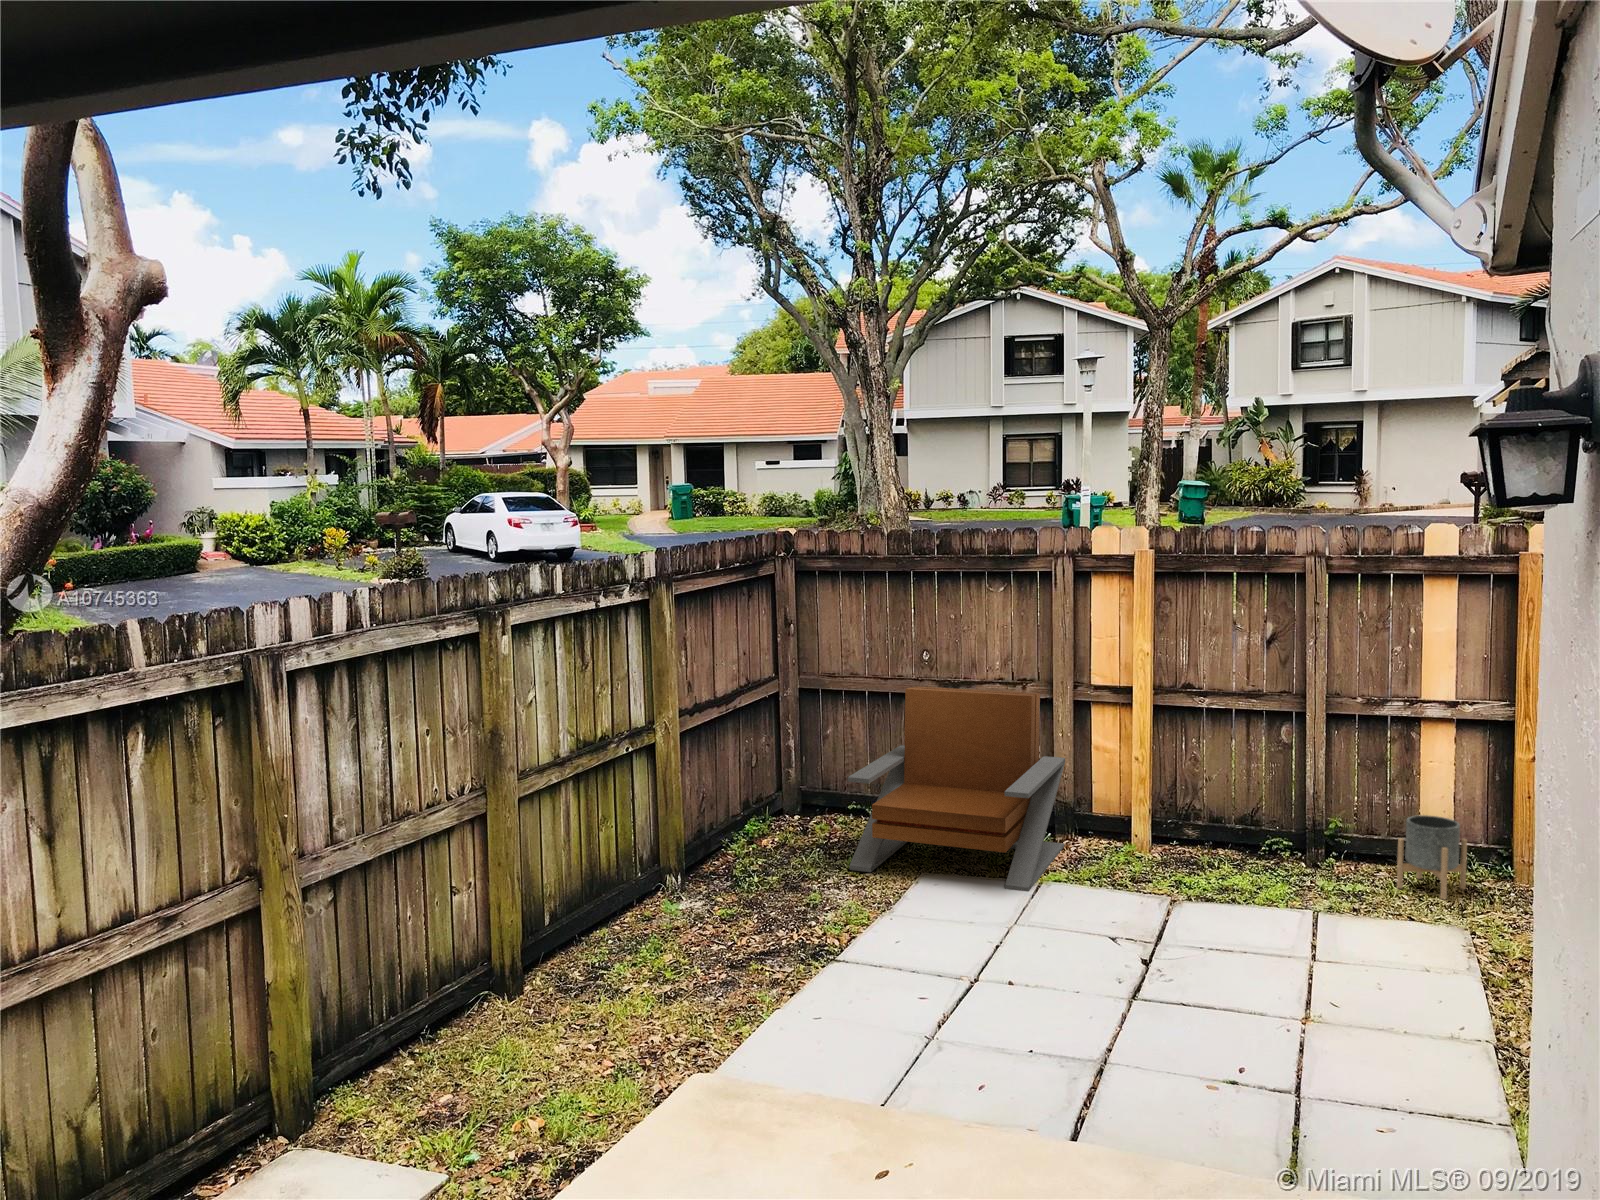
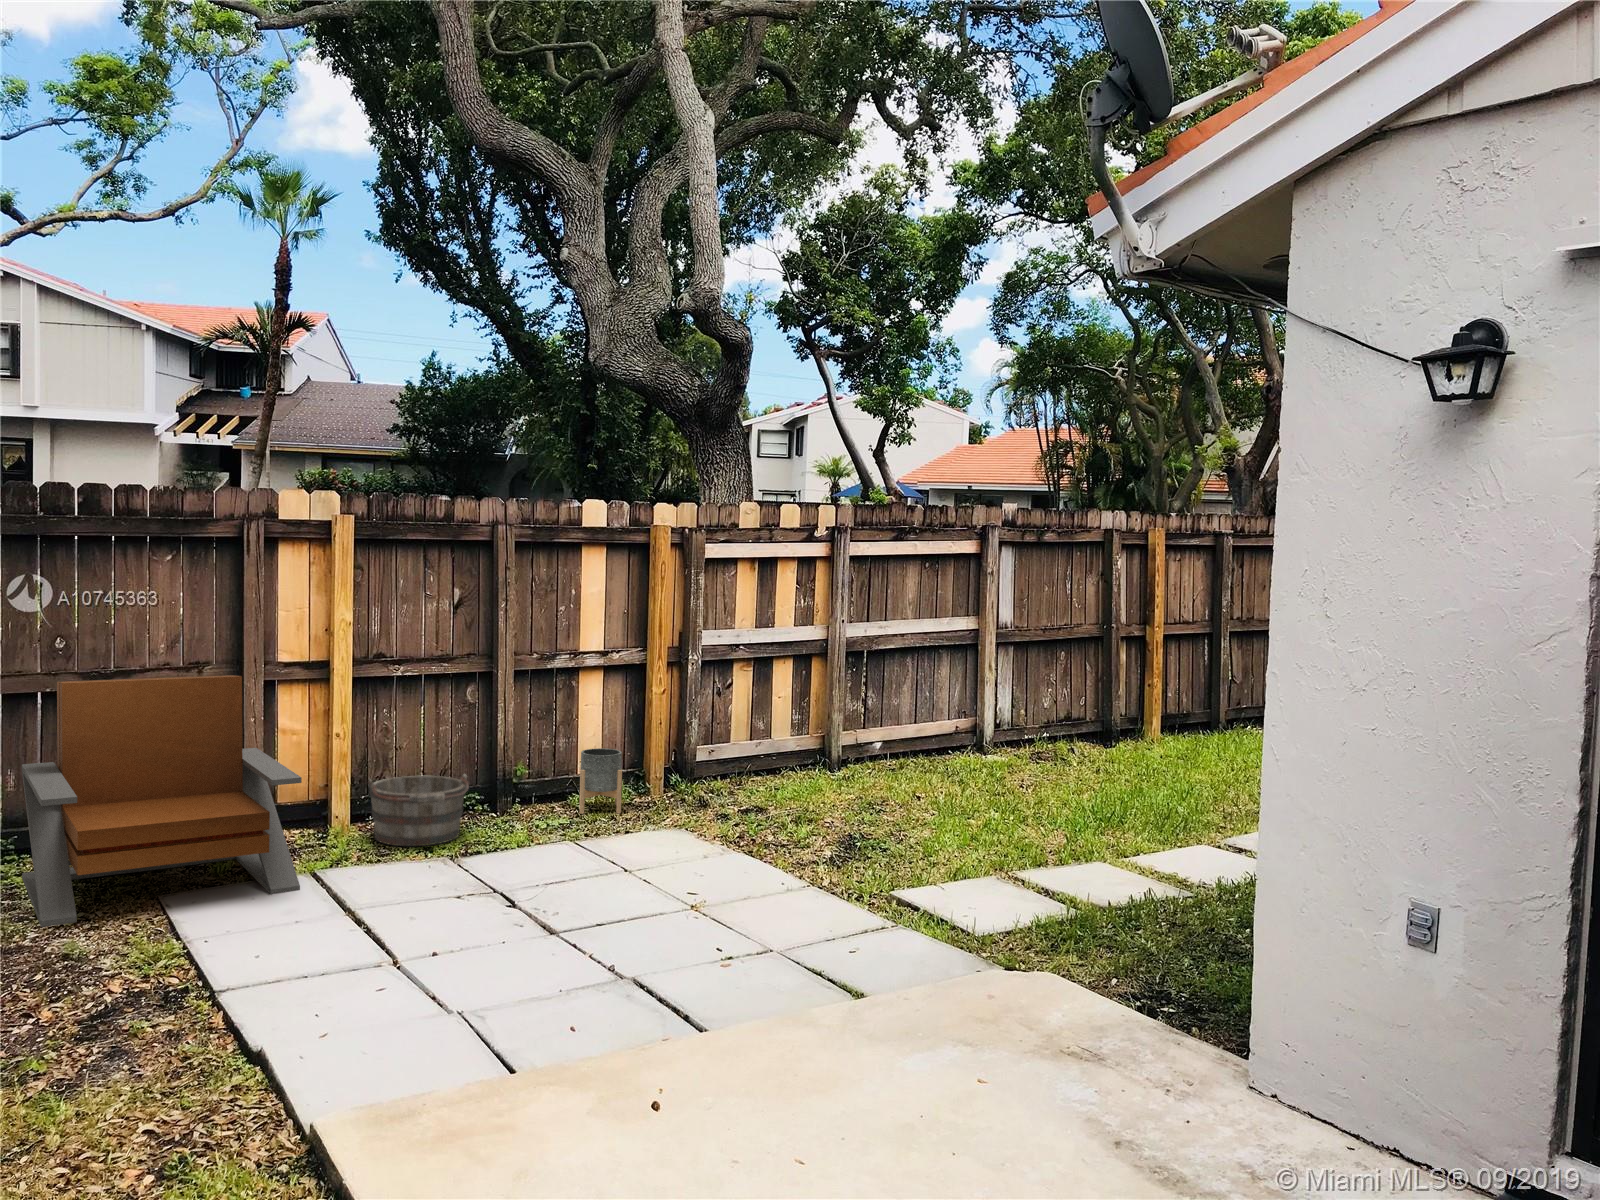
bucket: none [1145,803,1249,882] -> present [368,774,469,846]

